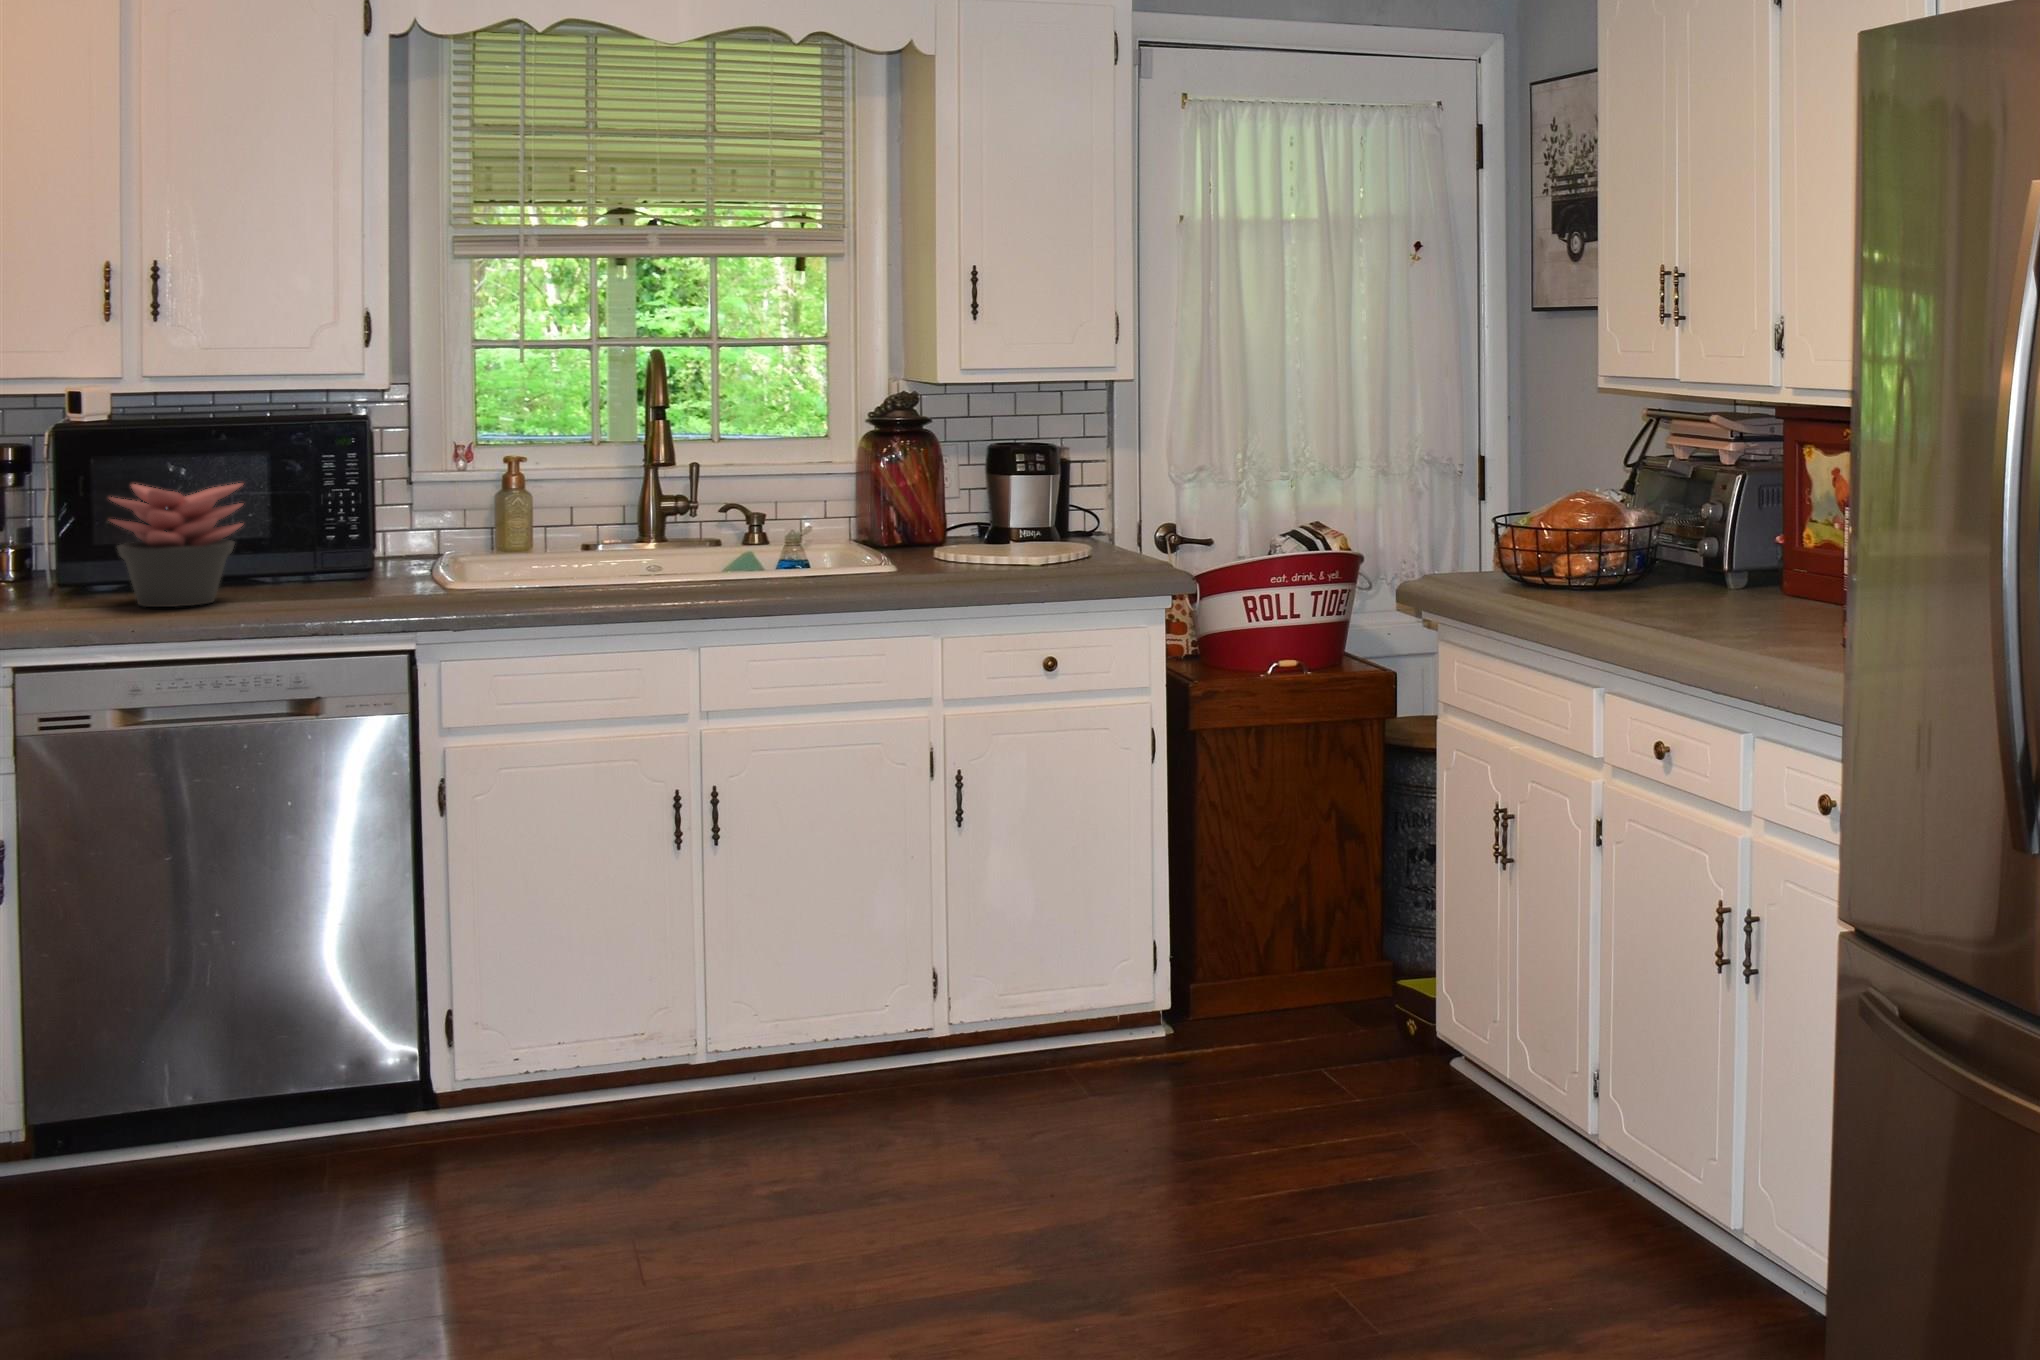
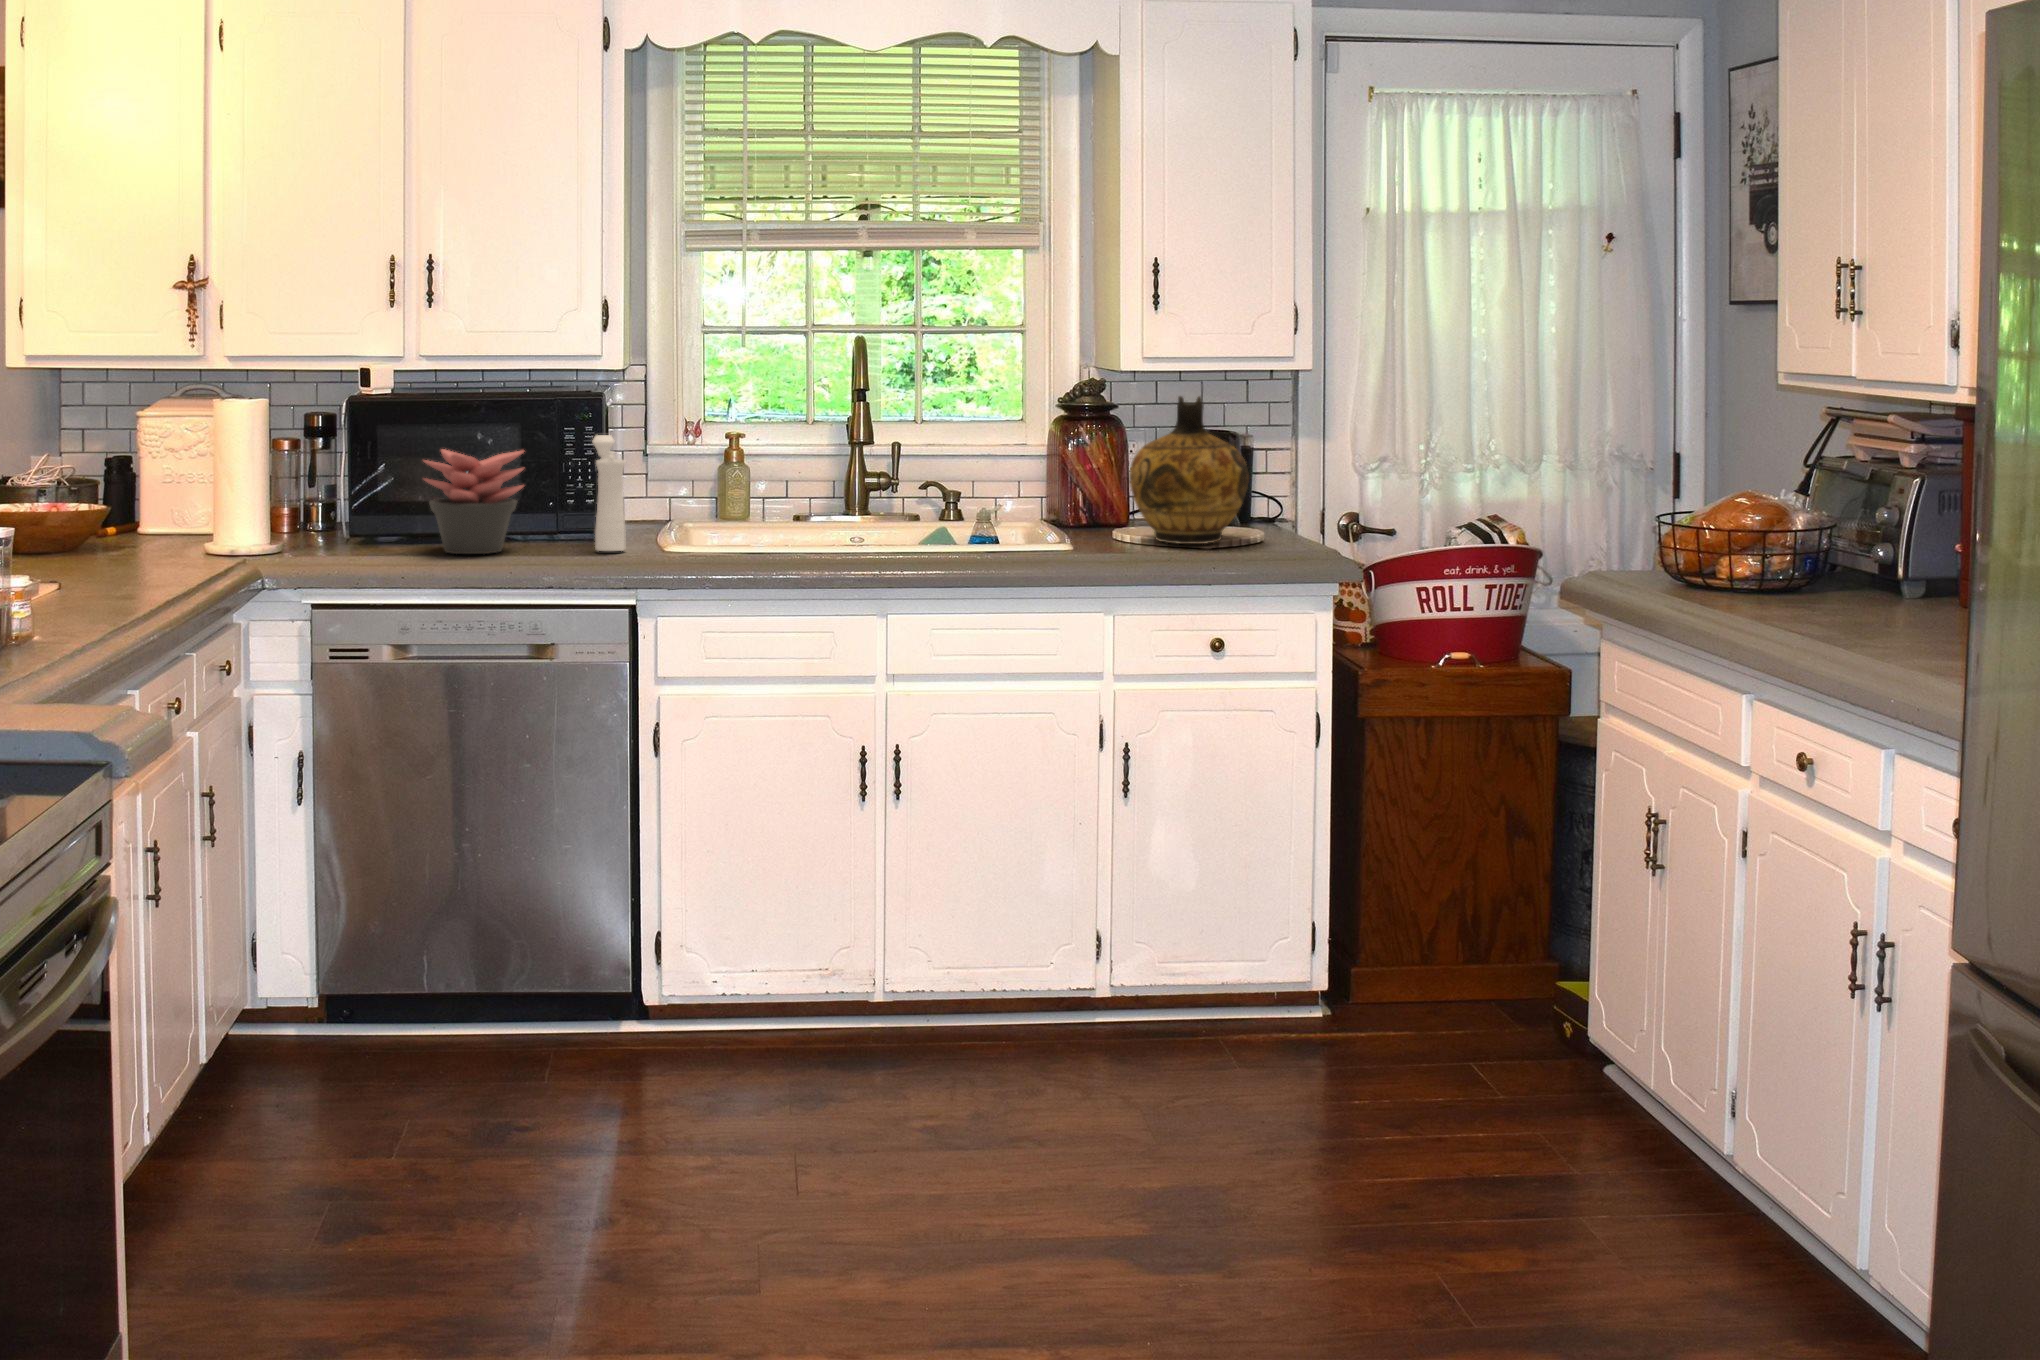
ceramic jug: none [958,408,1085,562] -> present [1129,396,1249,544]
pepper mill: none [329,463,376,596] -> present [592,435,626,551]

